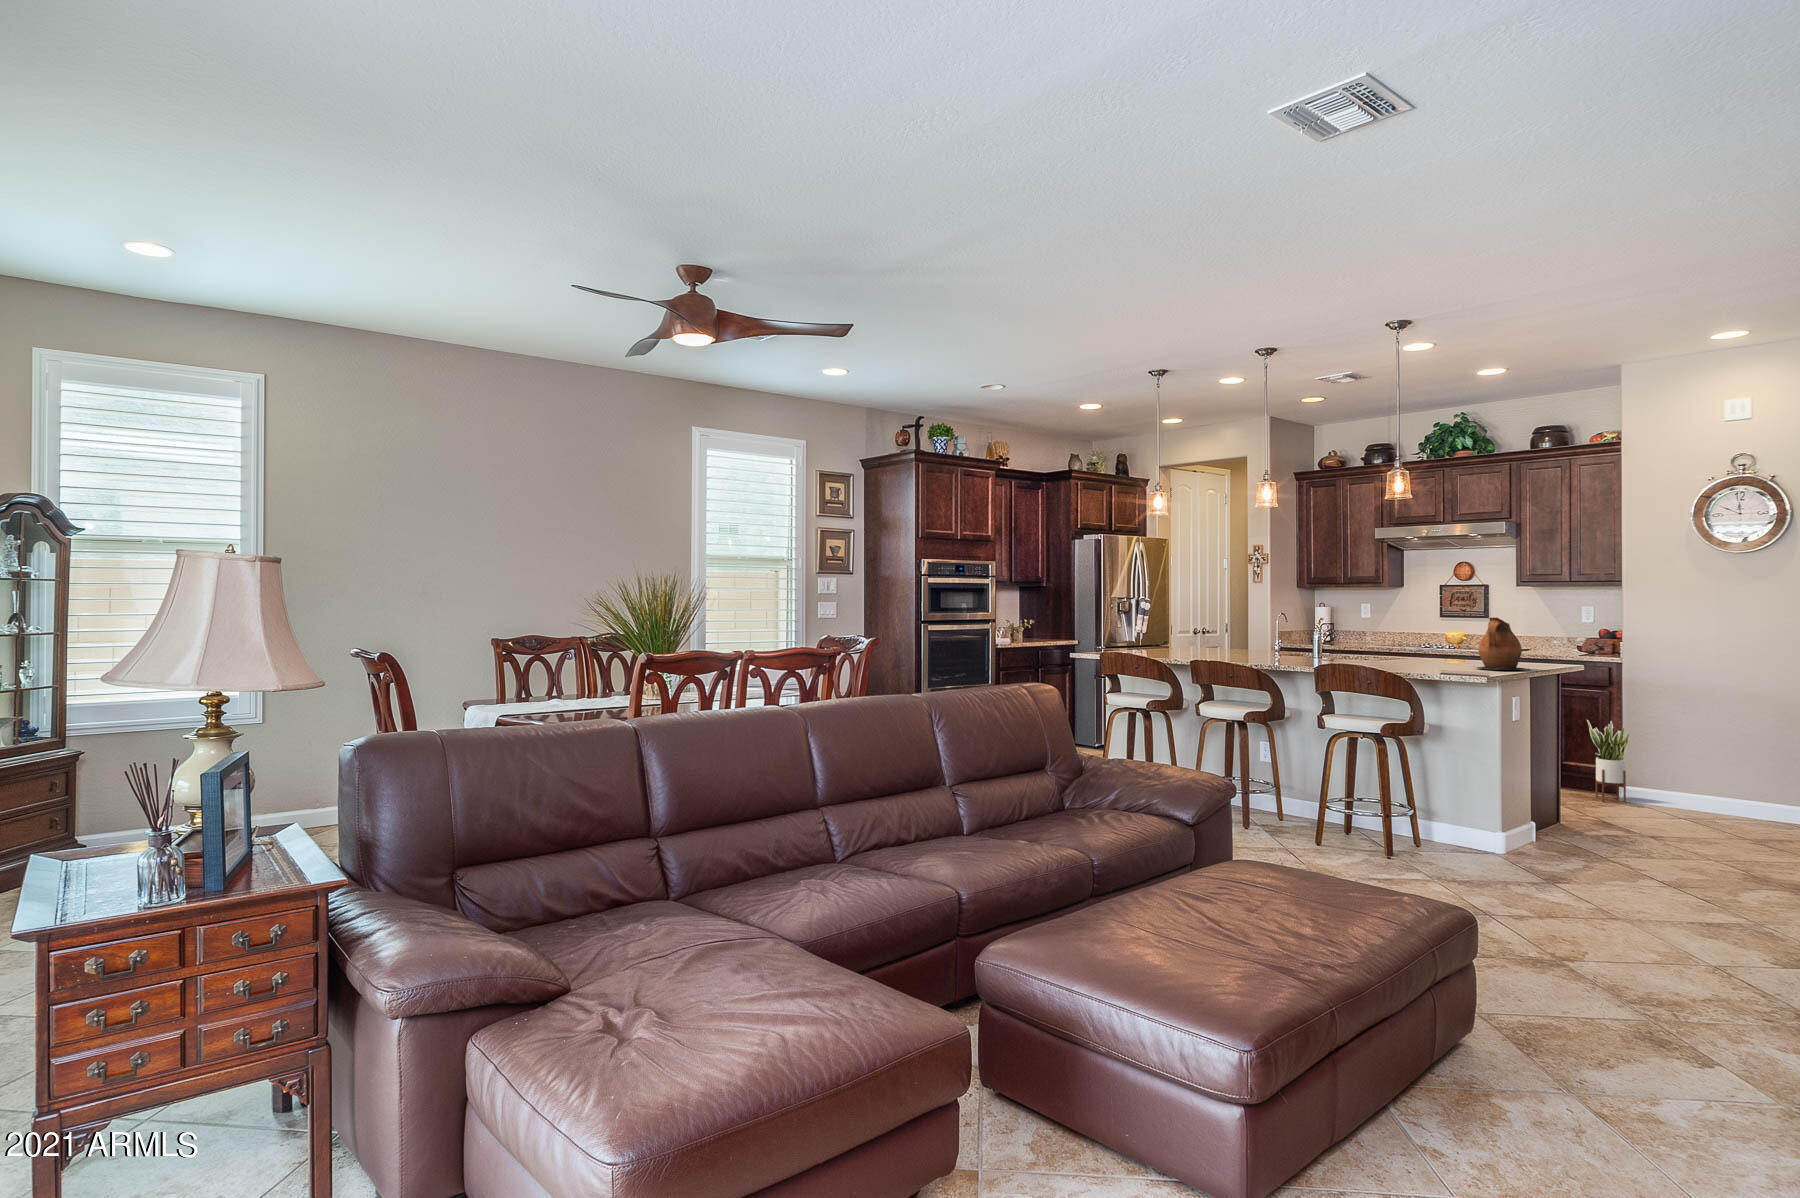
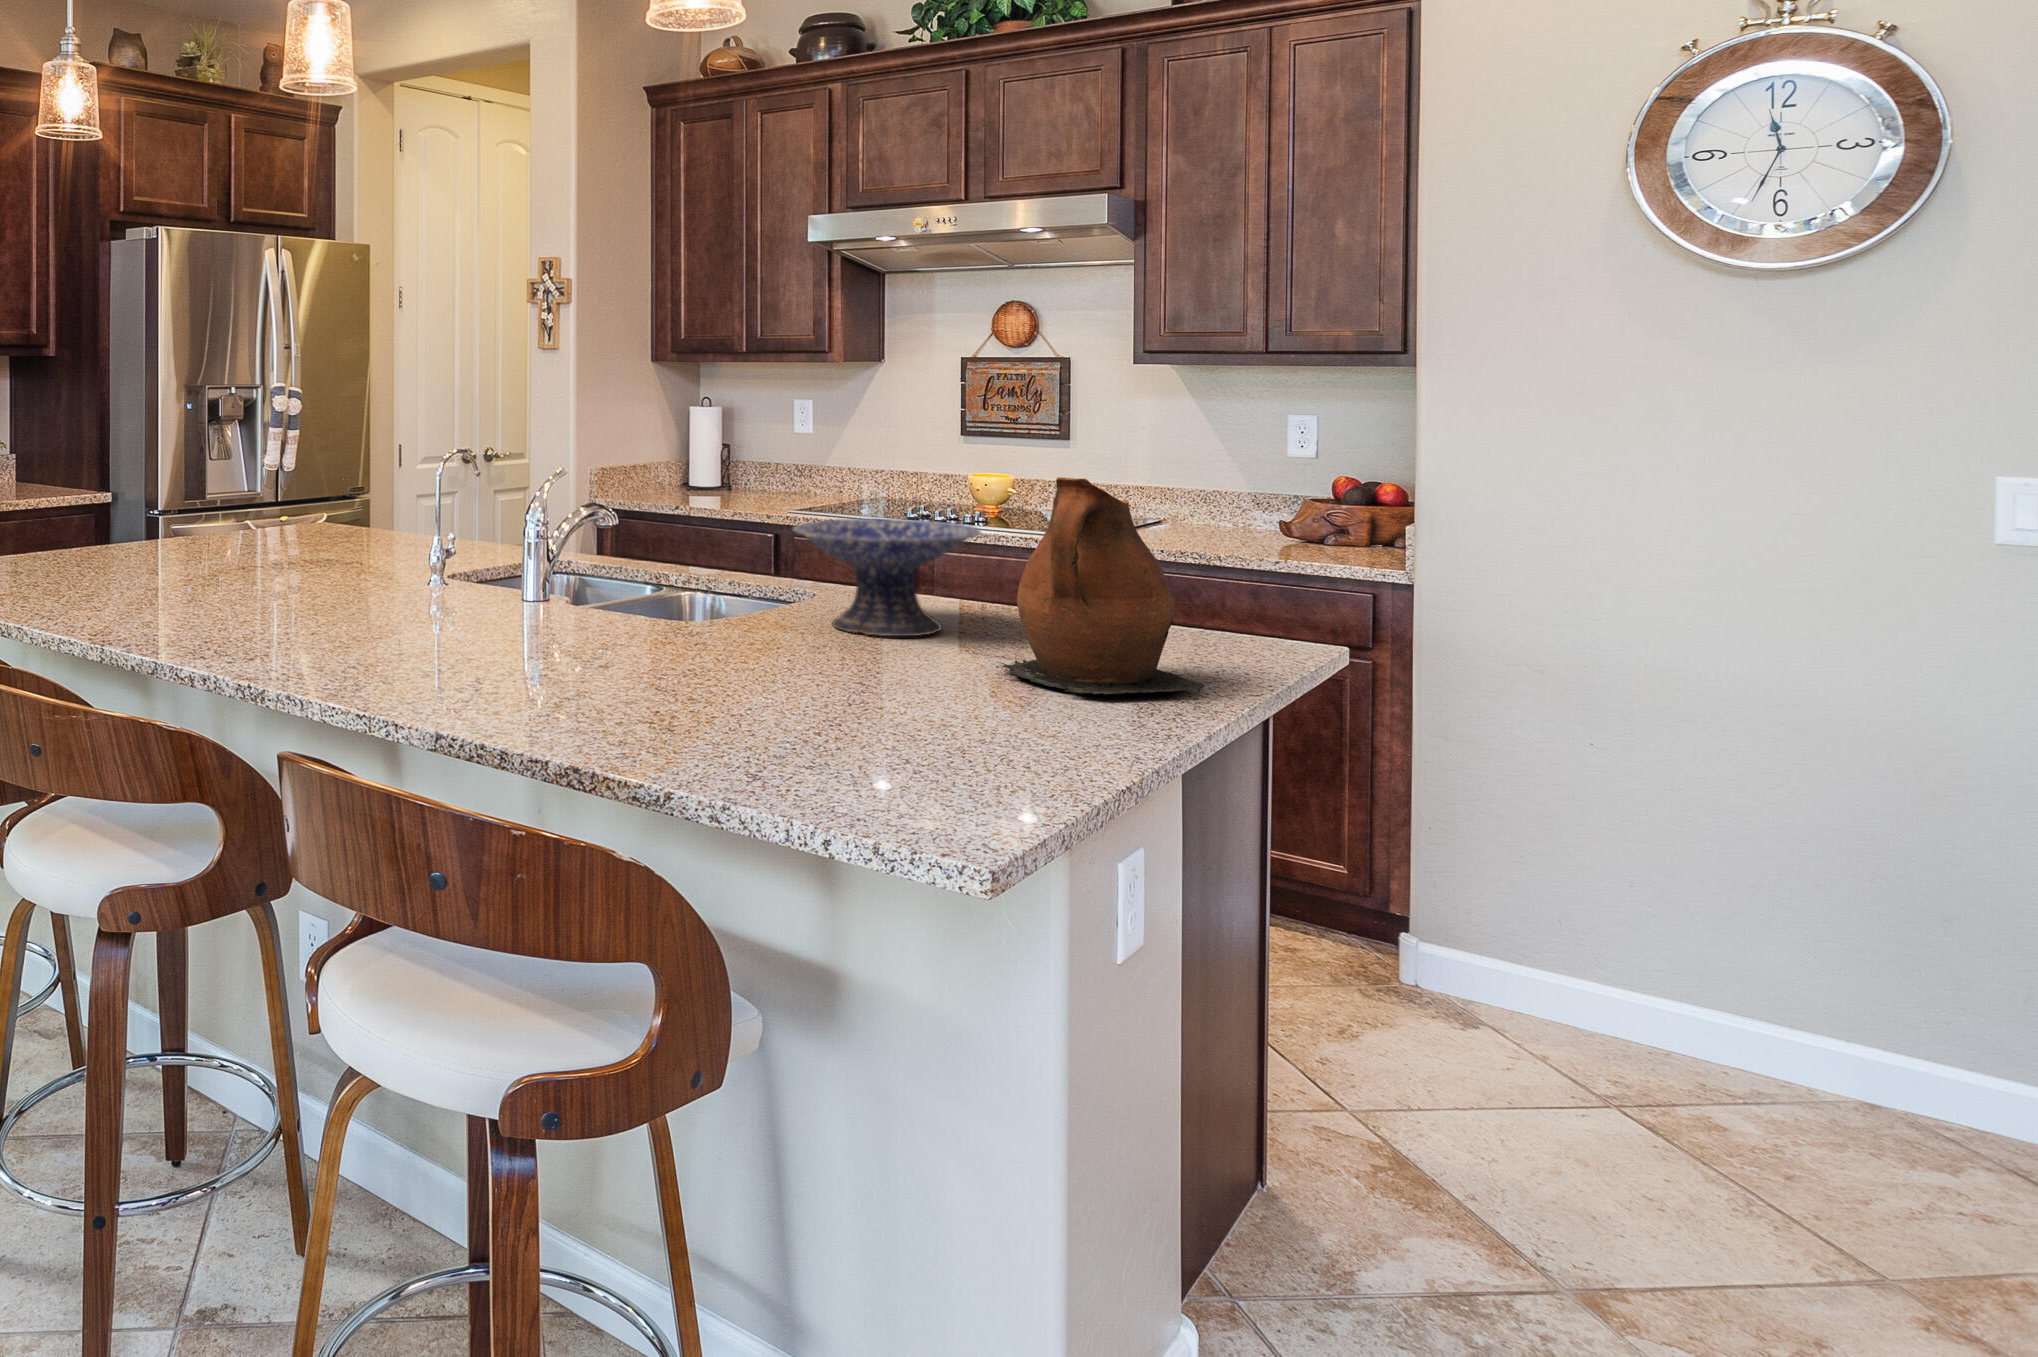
decorative bowl: none [1406,635,1465,665] -> present [793,519,980,636]
potted plant: present [1587,720,1630,803] -> none [1325,747,1444,1002]

